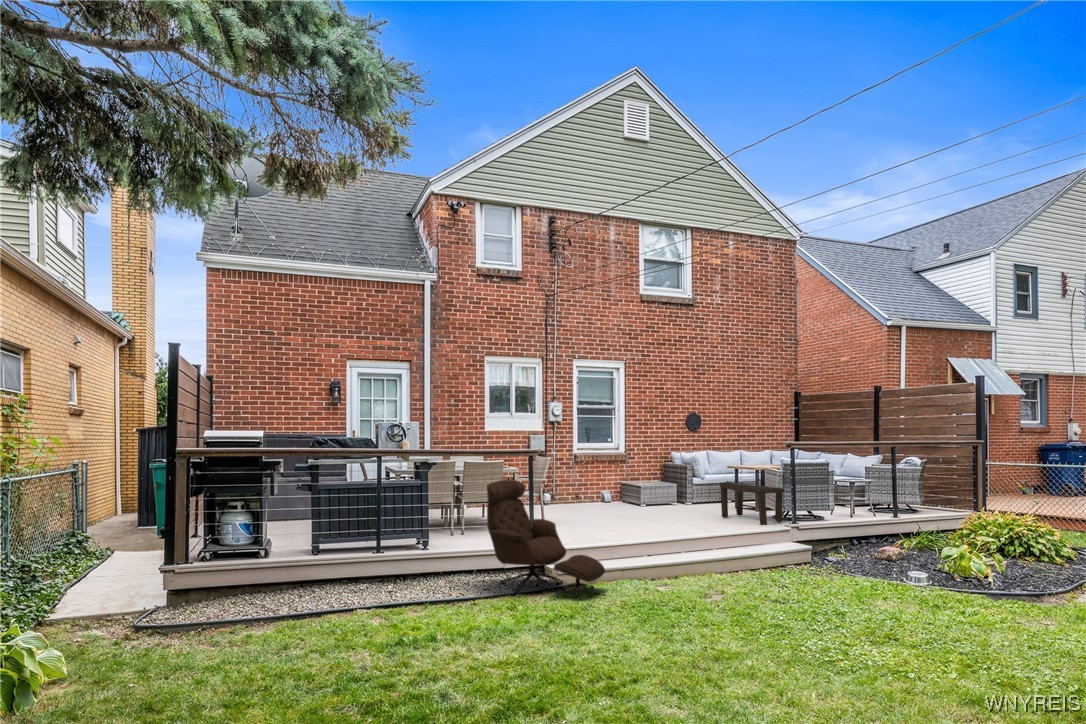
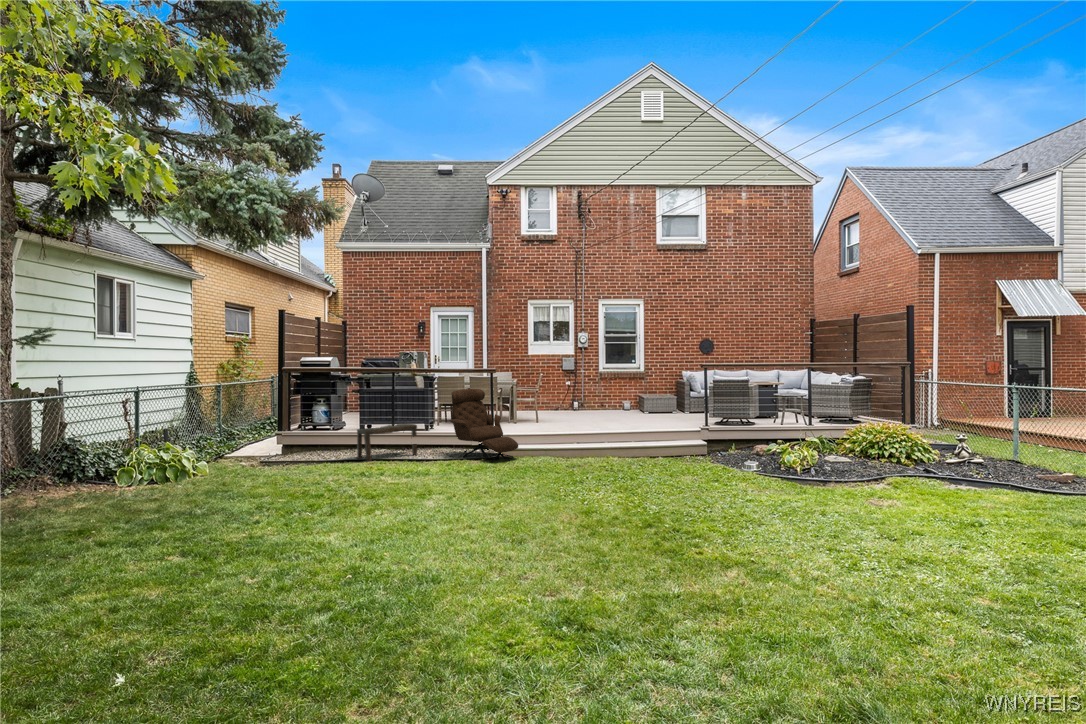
bench: present [720,482,784,525] -> present [357,423,417,462]

